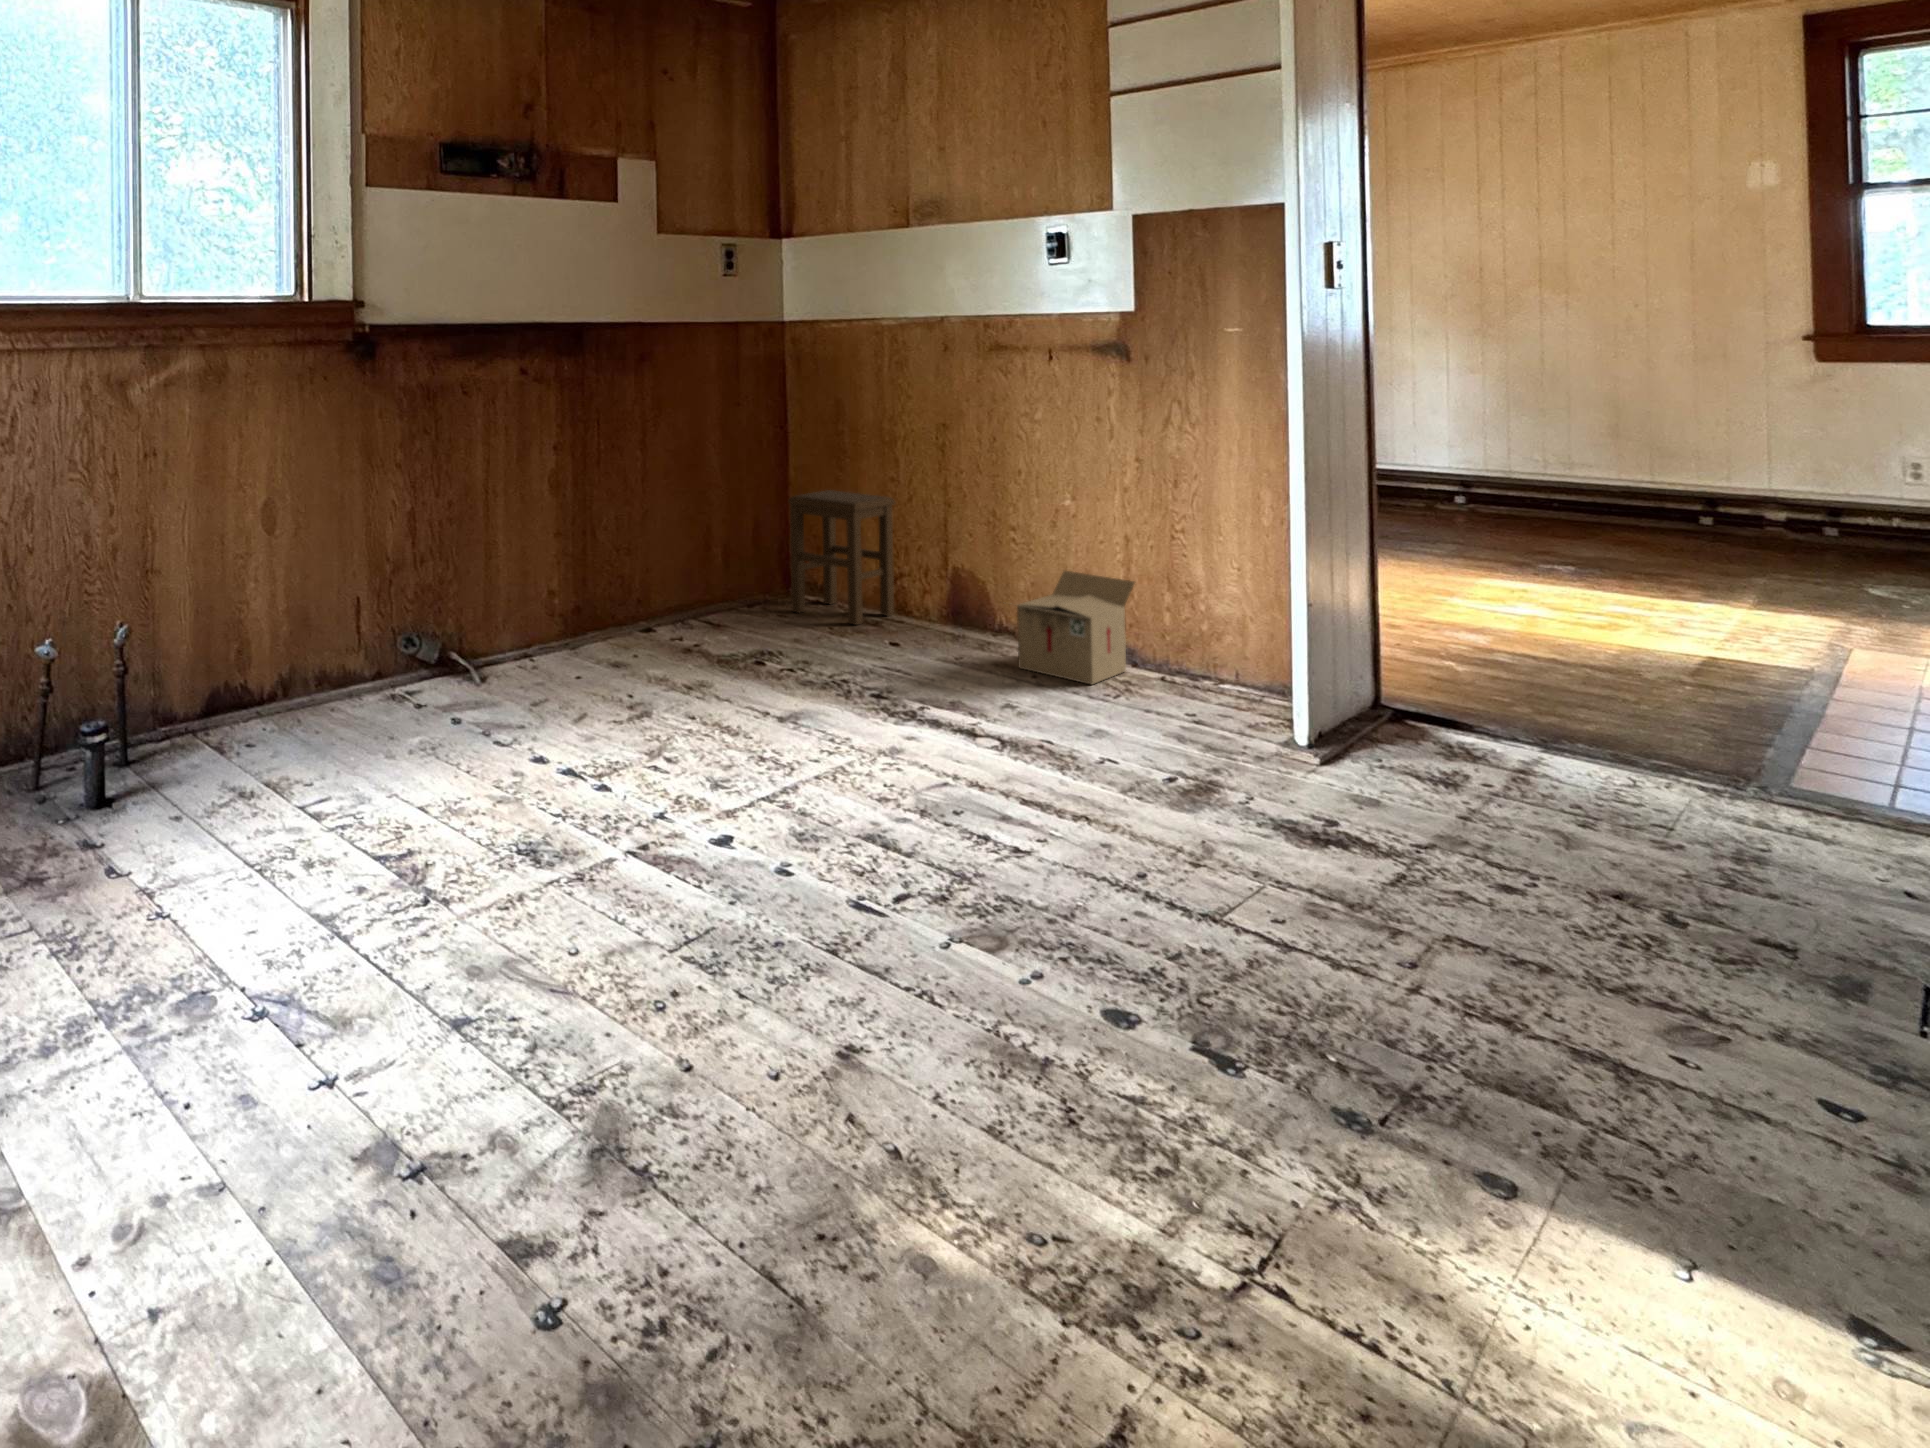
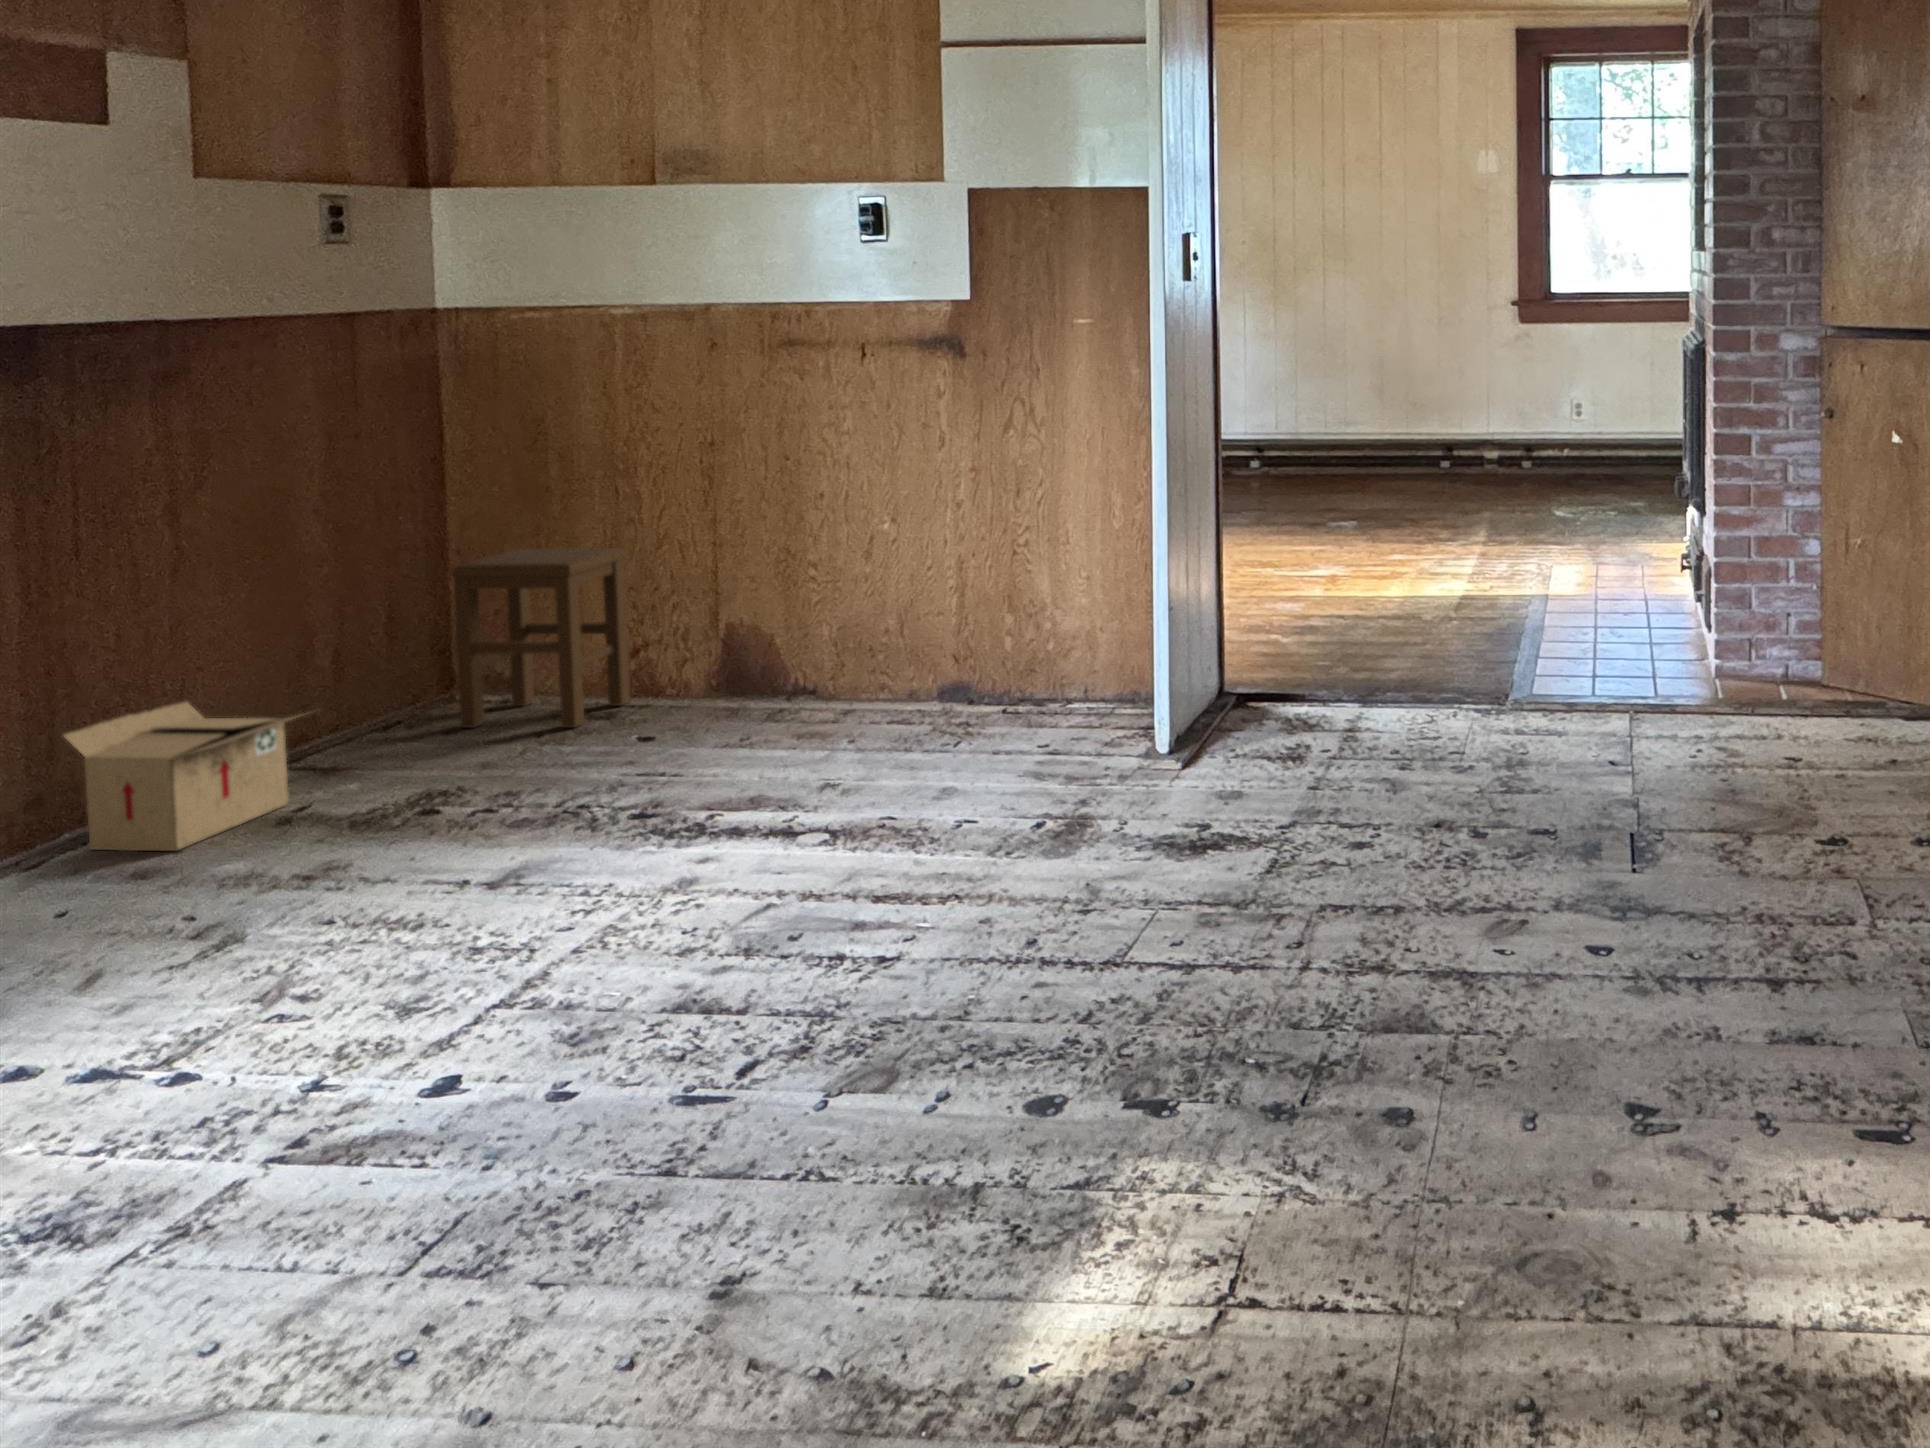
cardboard box: present [1017,571,1135,685] -> present [64,702,298,851]

